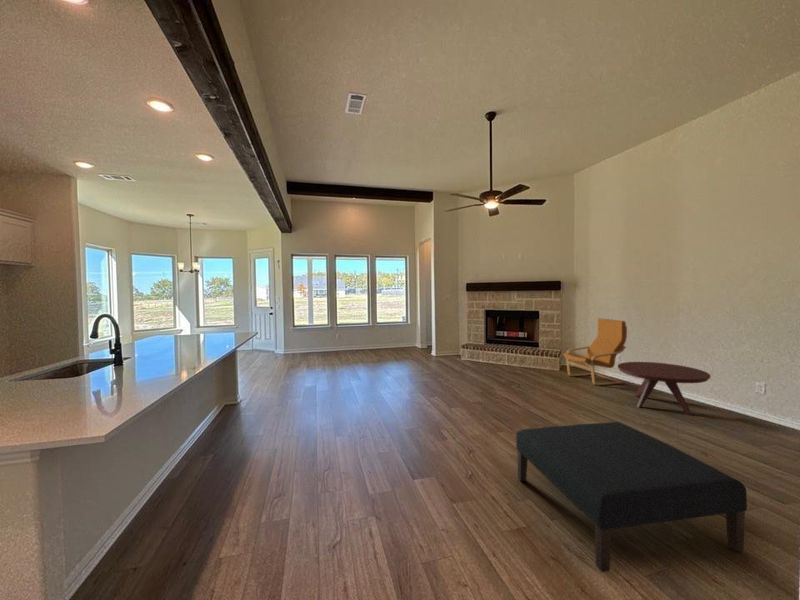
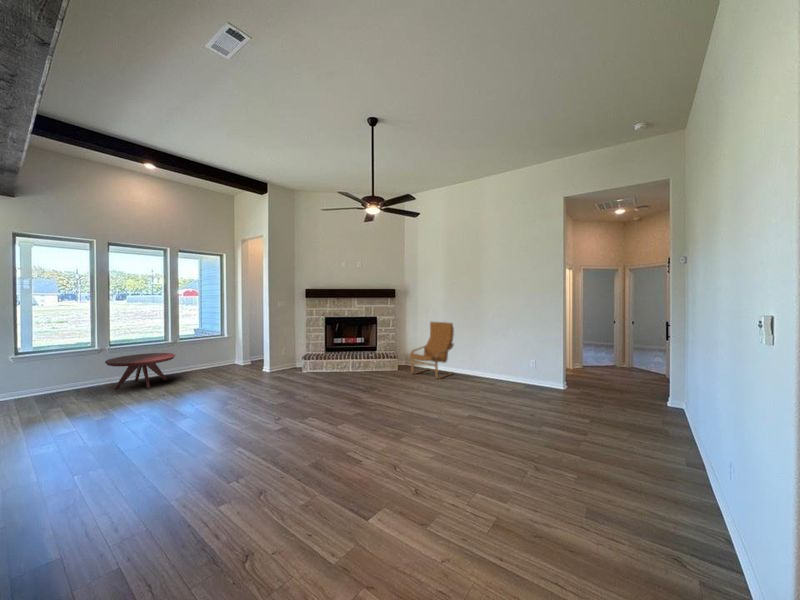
coffee table: present [618,362,710,415] -> present [105,353,175,389]
ottoman: present [516,422,747,572] -> none [476,406,634,539]

